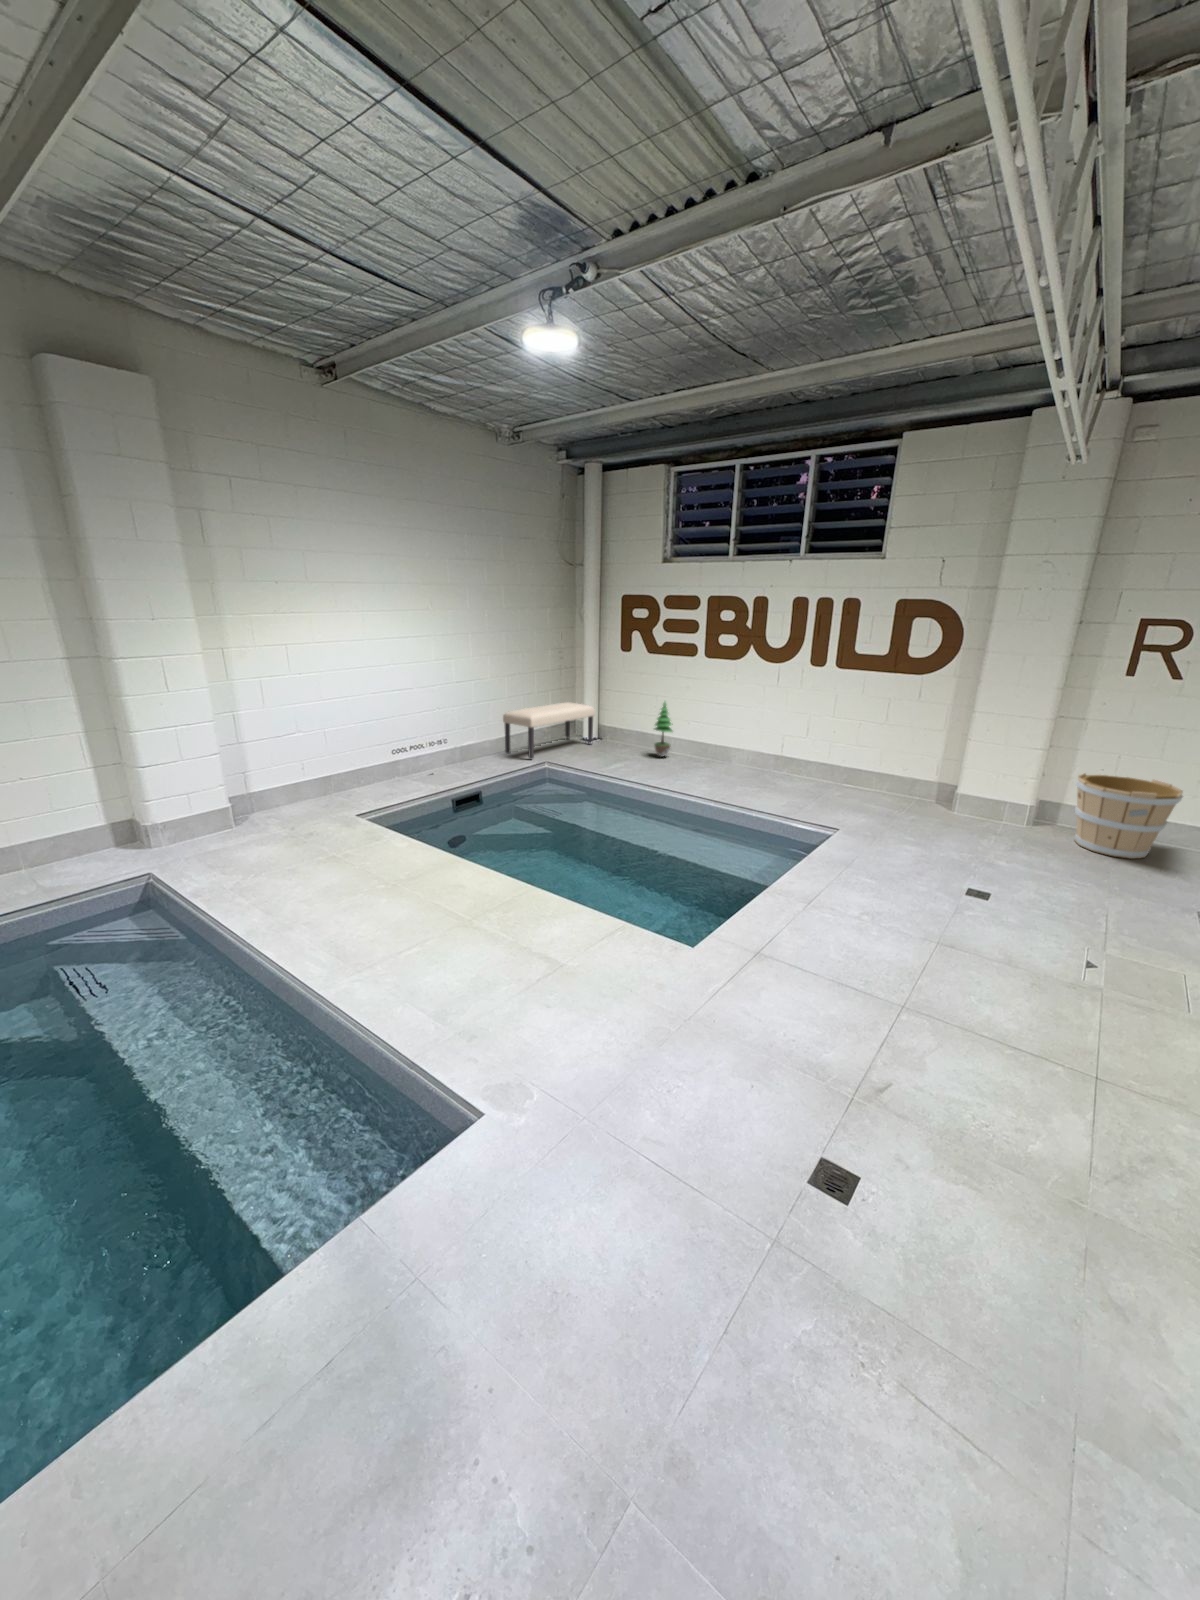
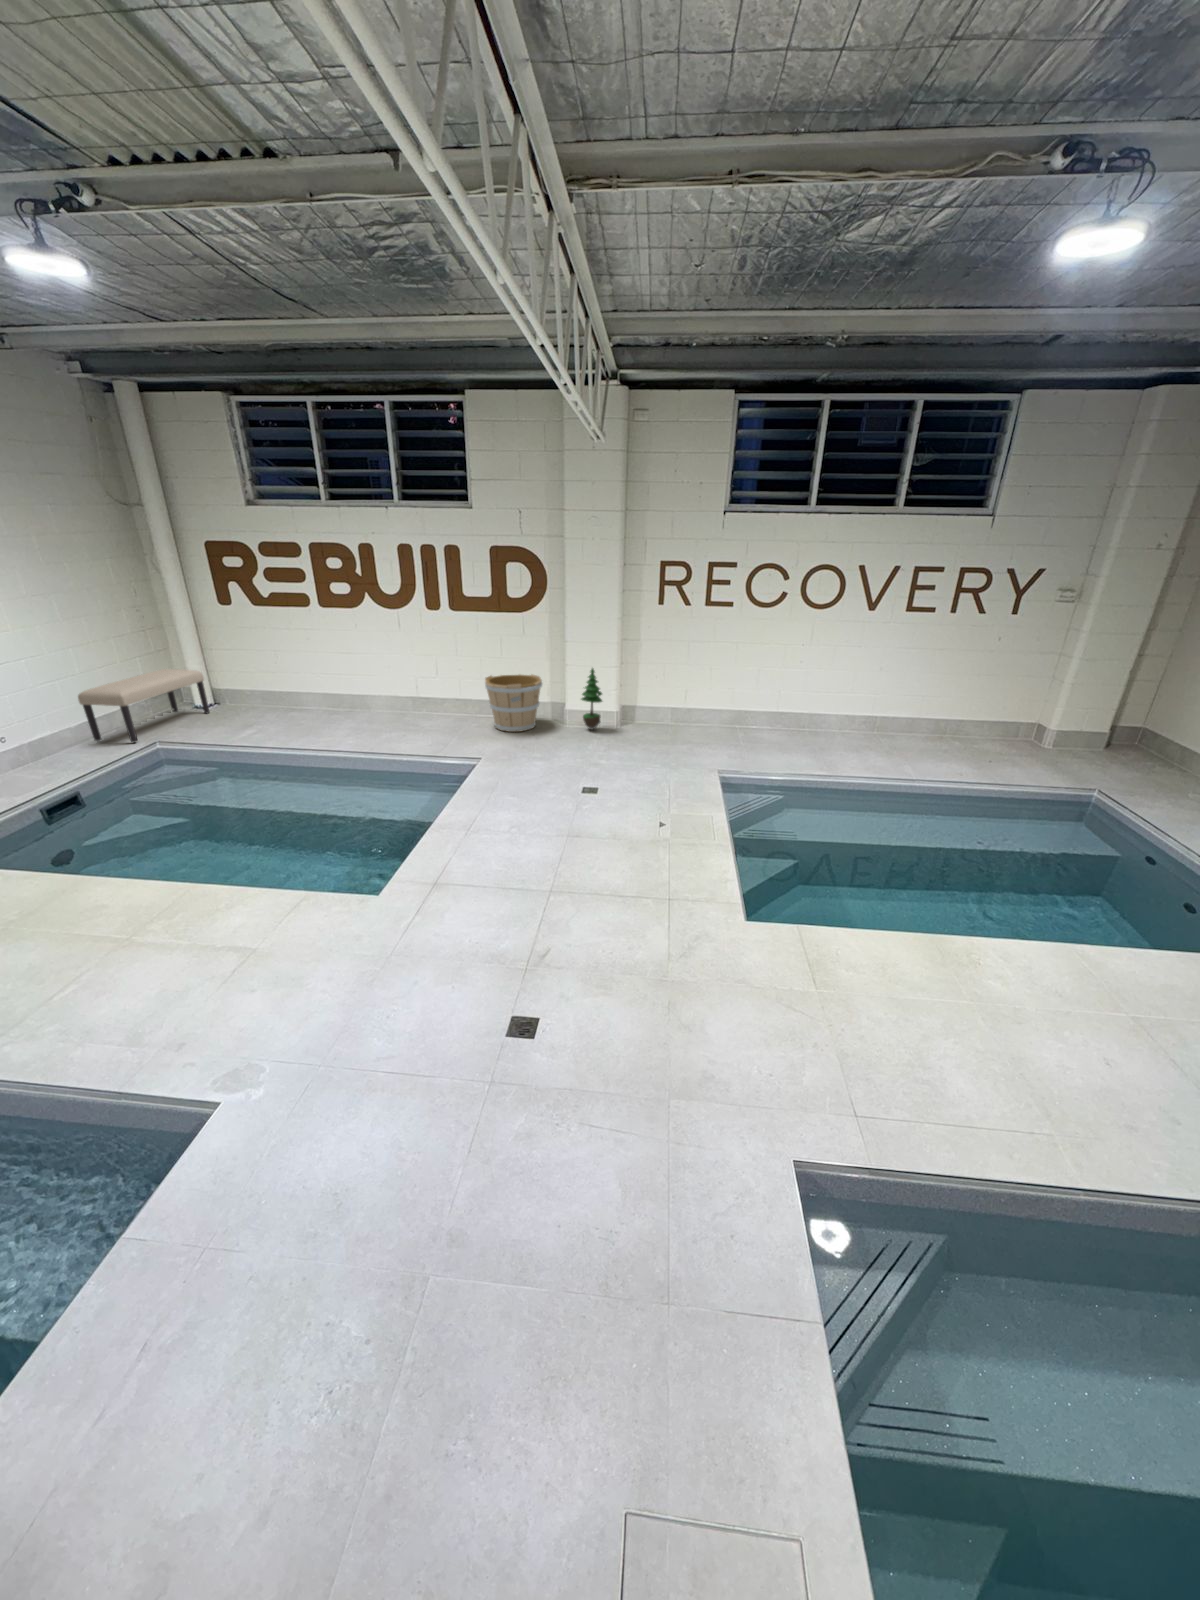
potted tree: present [654,702,673,757] -> present [581,668,602,730]
wooden bucket: present [1075,773,1183,859] -> present [485,675,542,732]

